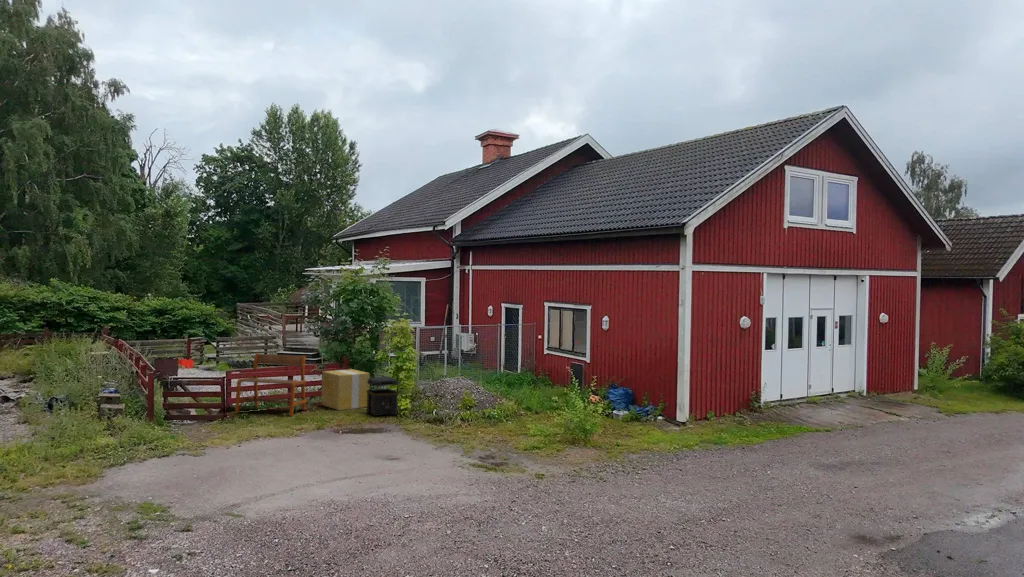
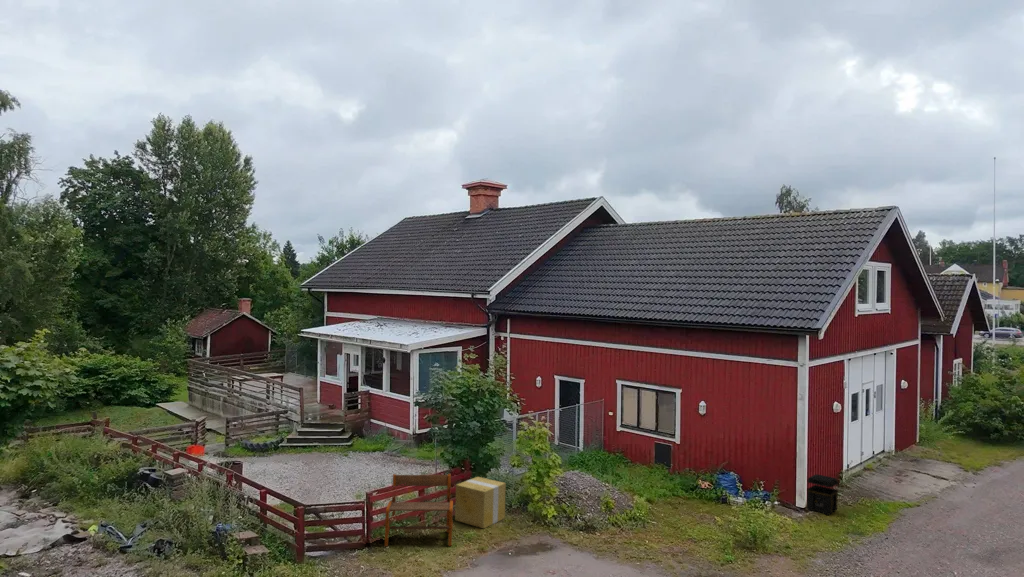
toolbox: present [367,377,398,416] -> present [807,474,838,515]

